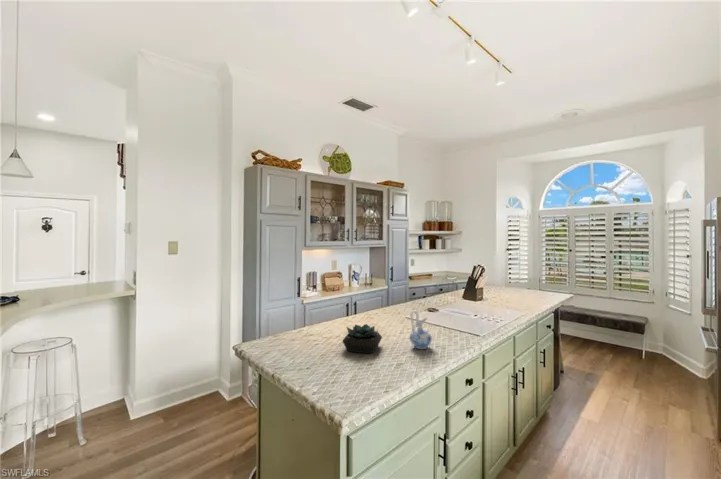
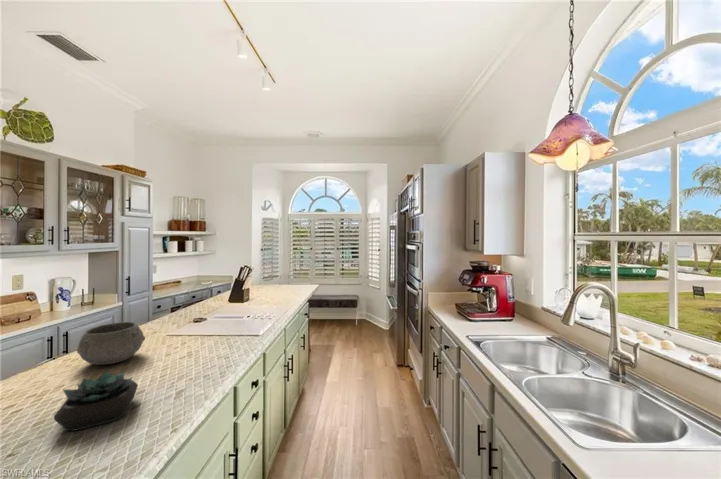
bowl: none [356,297,392,323] -> present [77,322,145,365]
ceramic pitcher: present [410,311,431,349] -> none [185,334,217,383]

